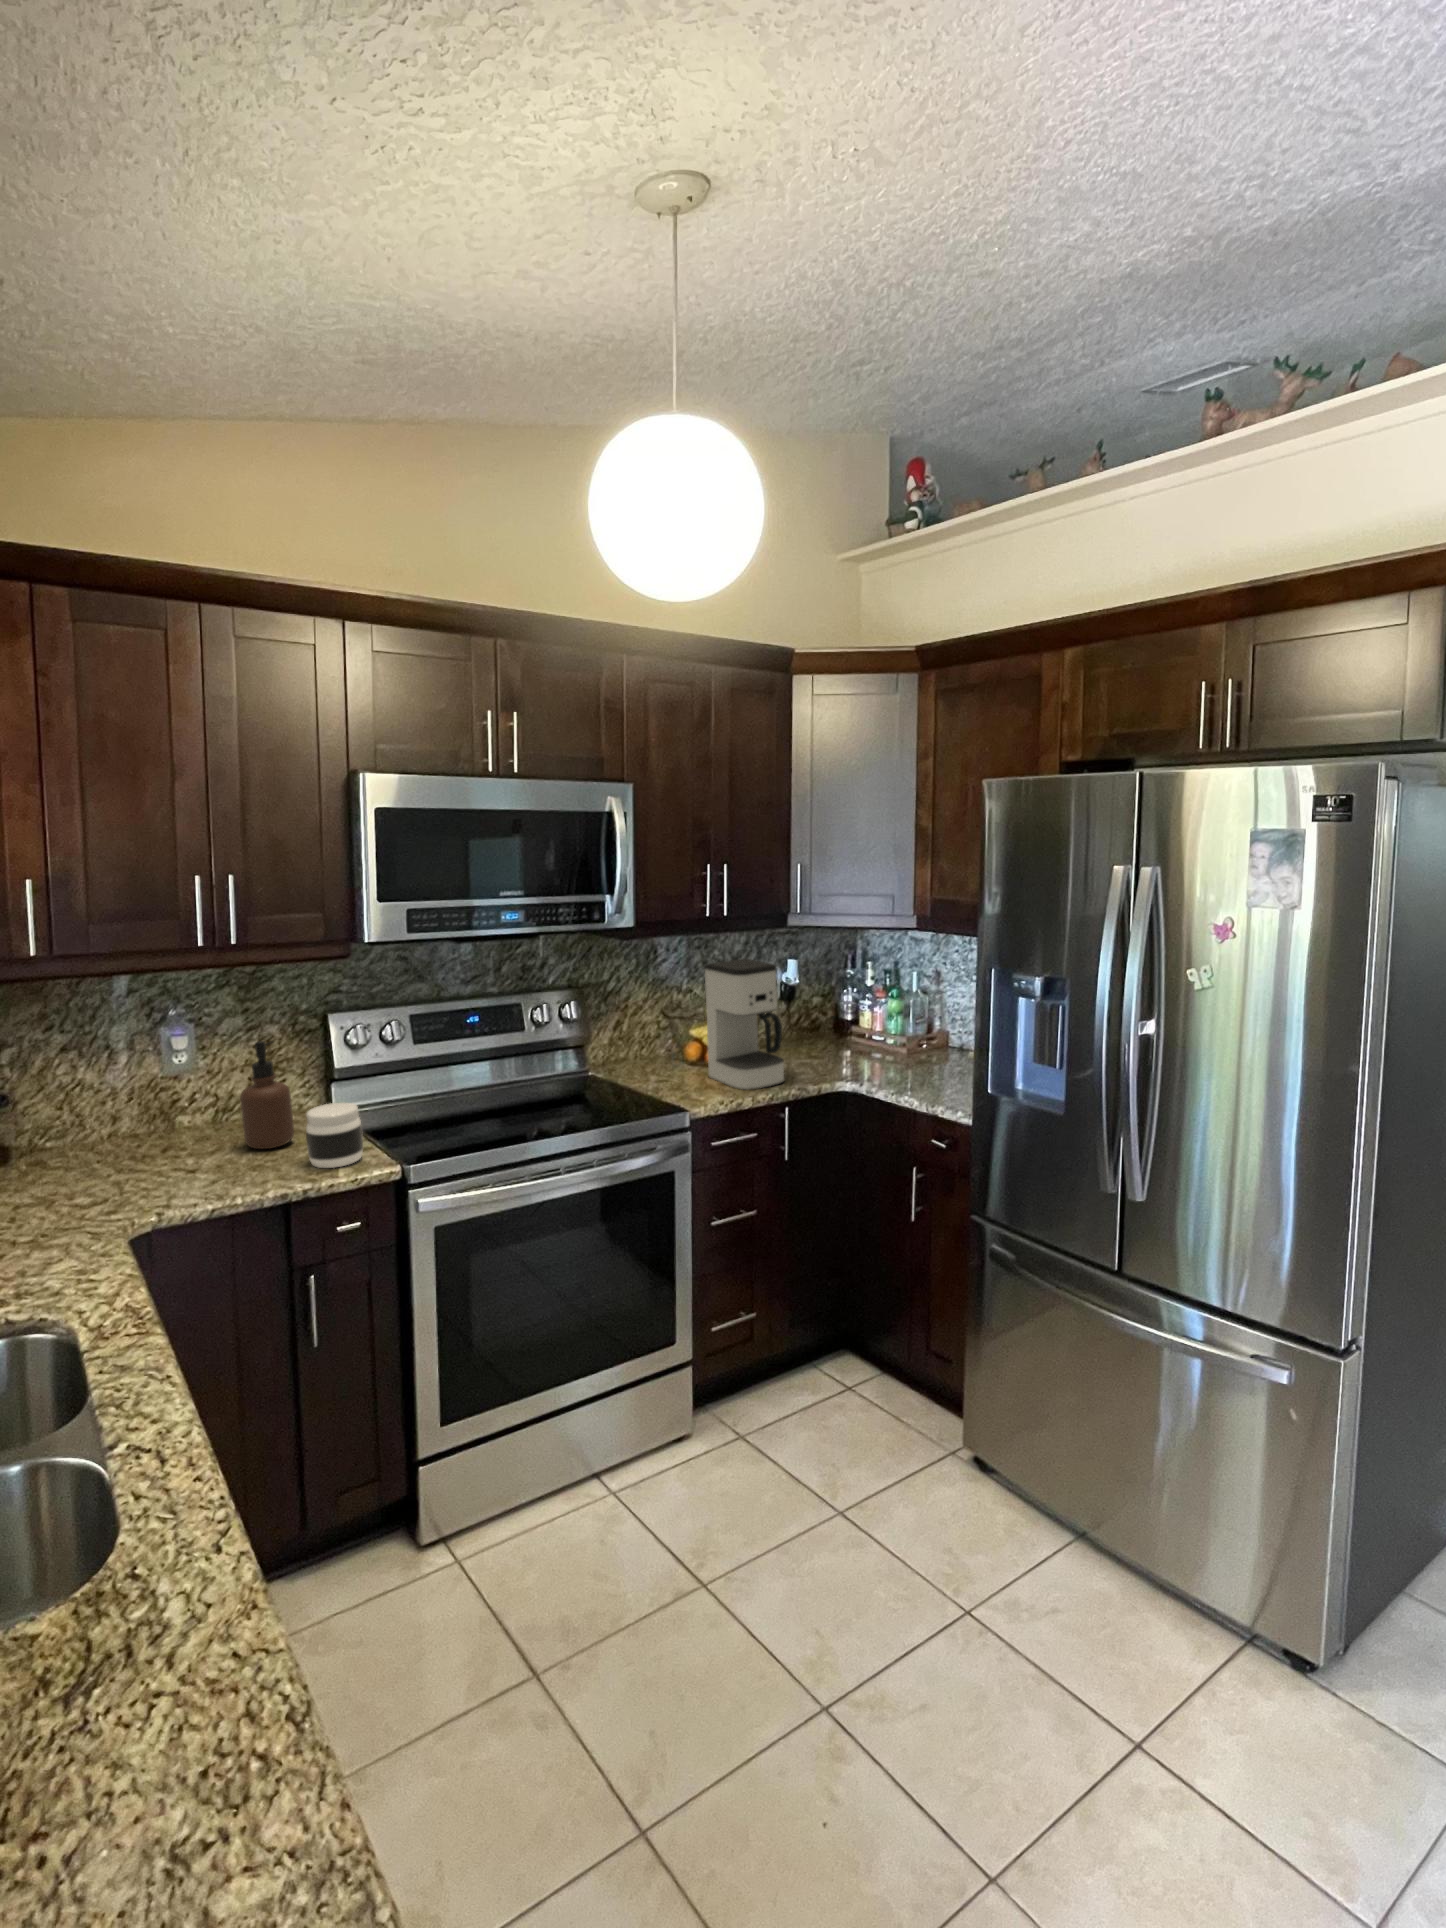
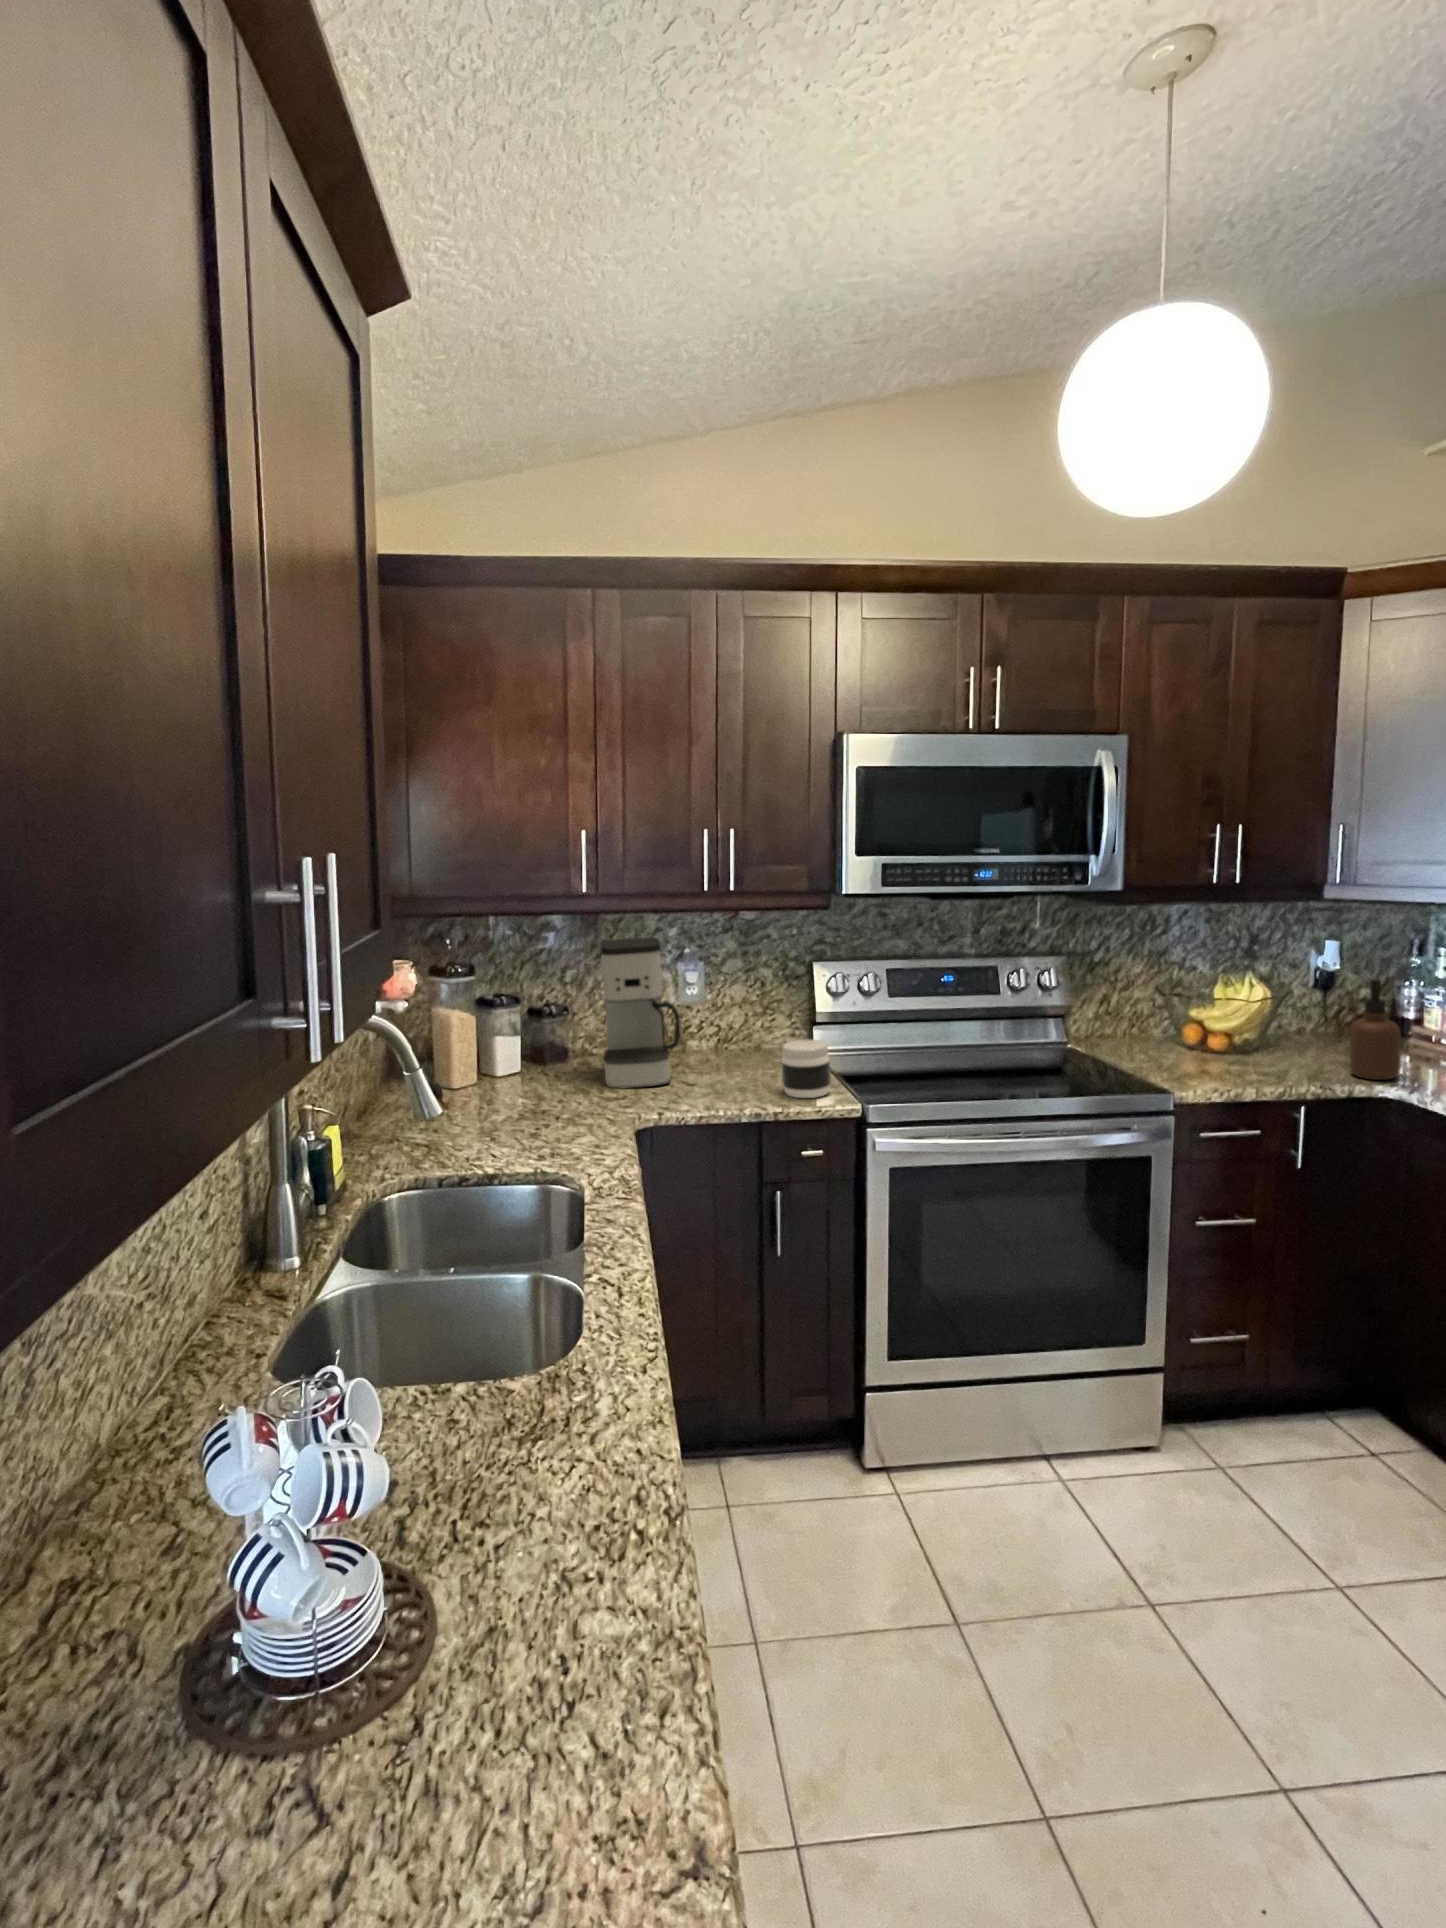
coffee maker: present [704,958,784,1090] -> present [600,937,681,1088]
soap dispenser: present [240,1041,294,1149] -> present [1349,979,1400,1080]

